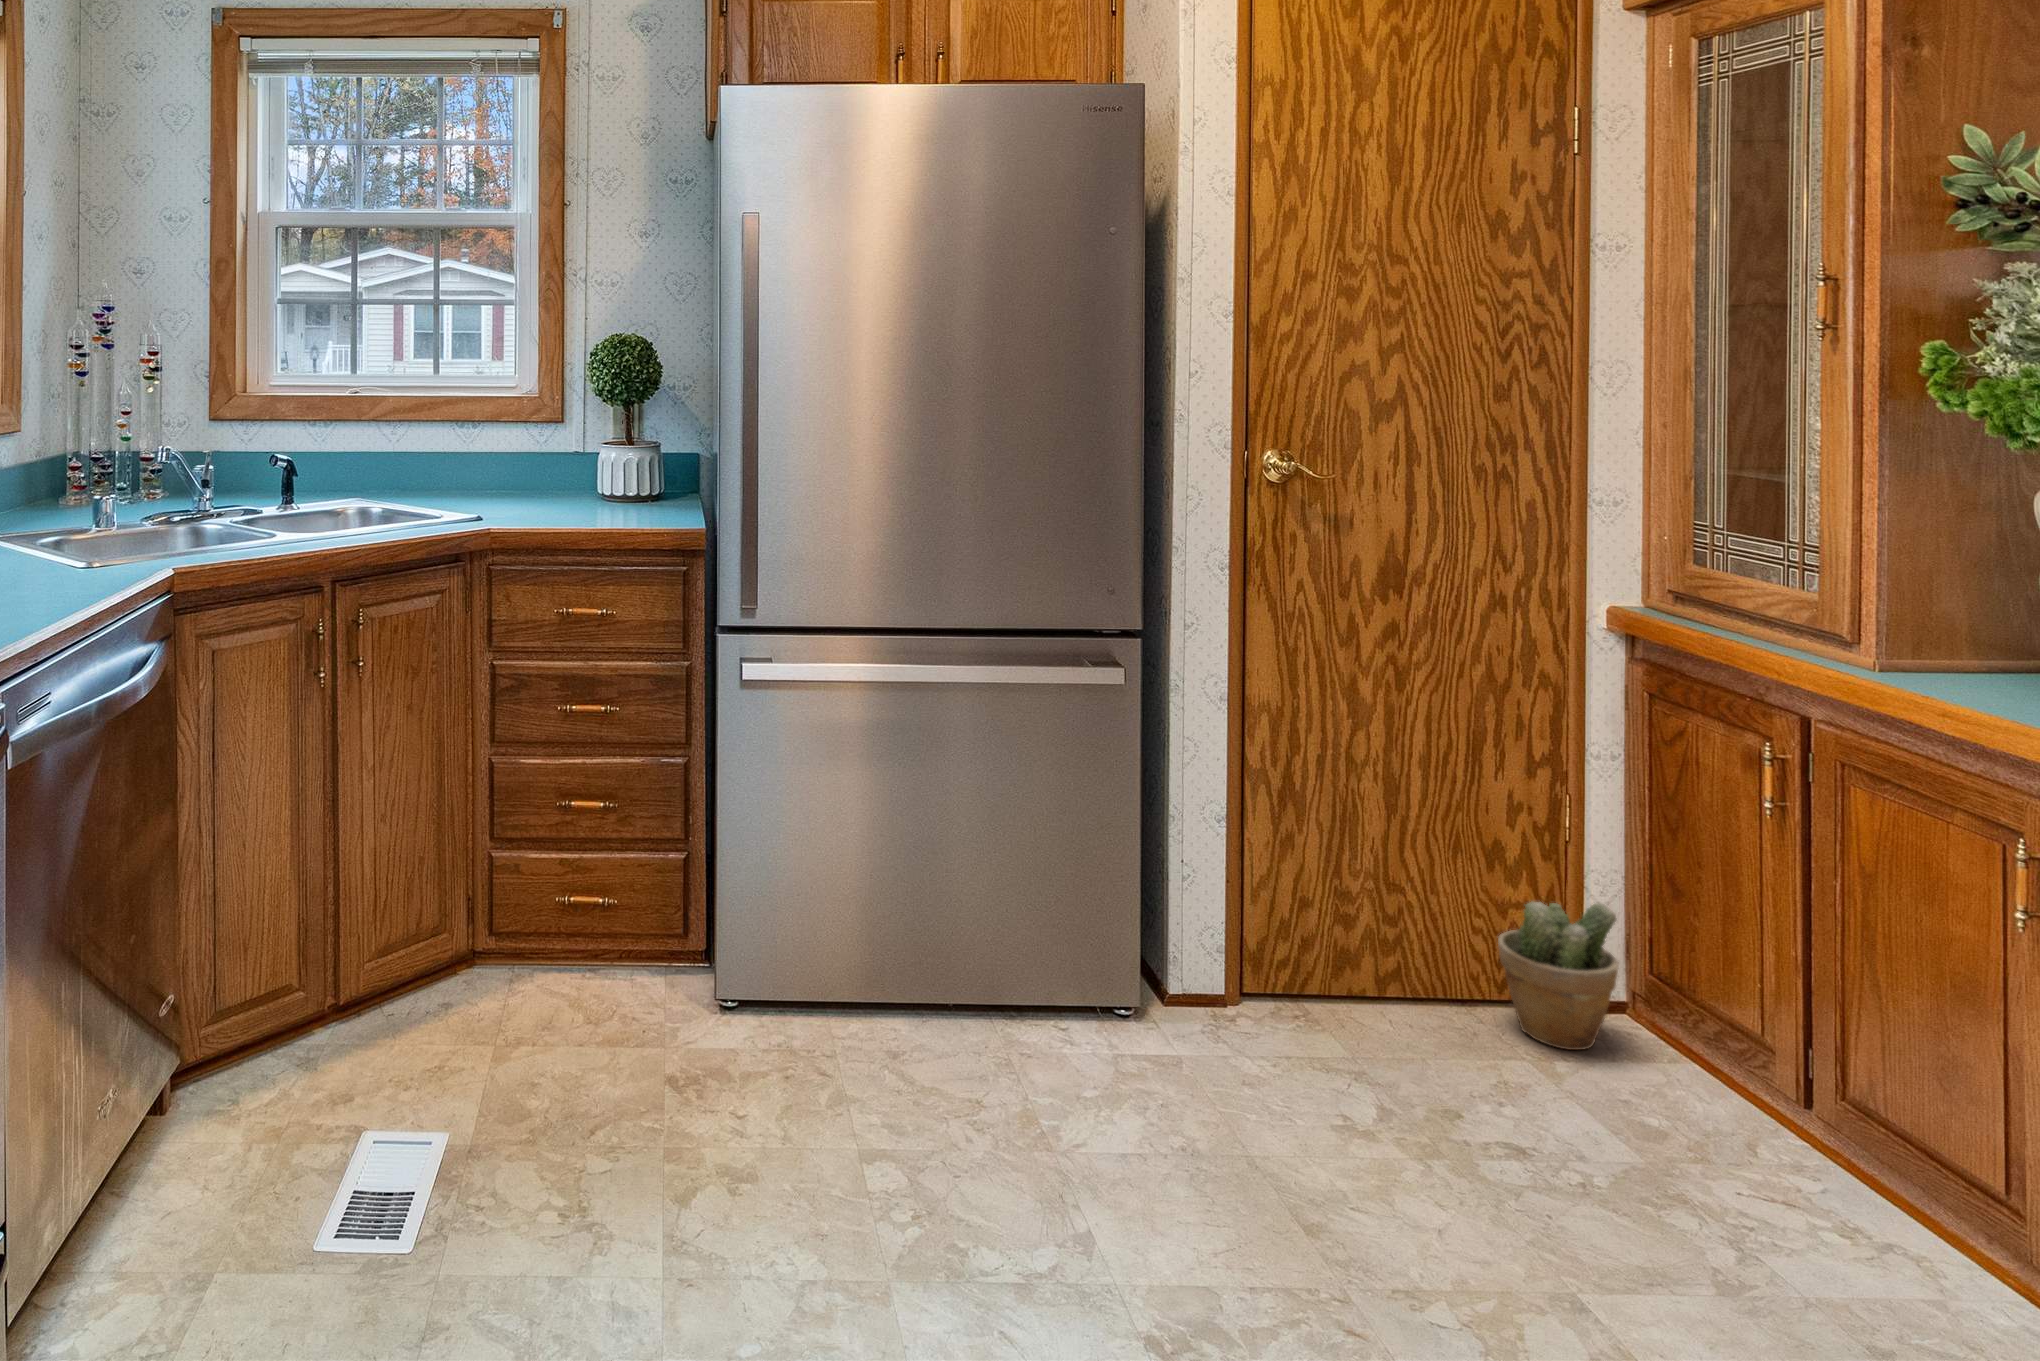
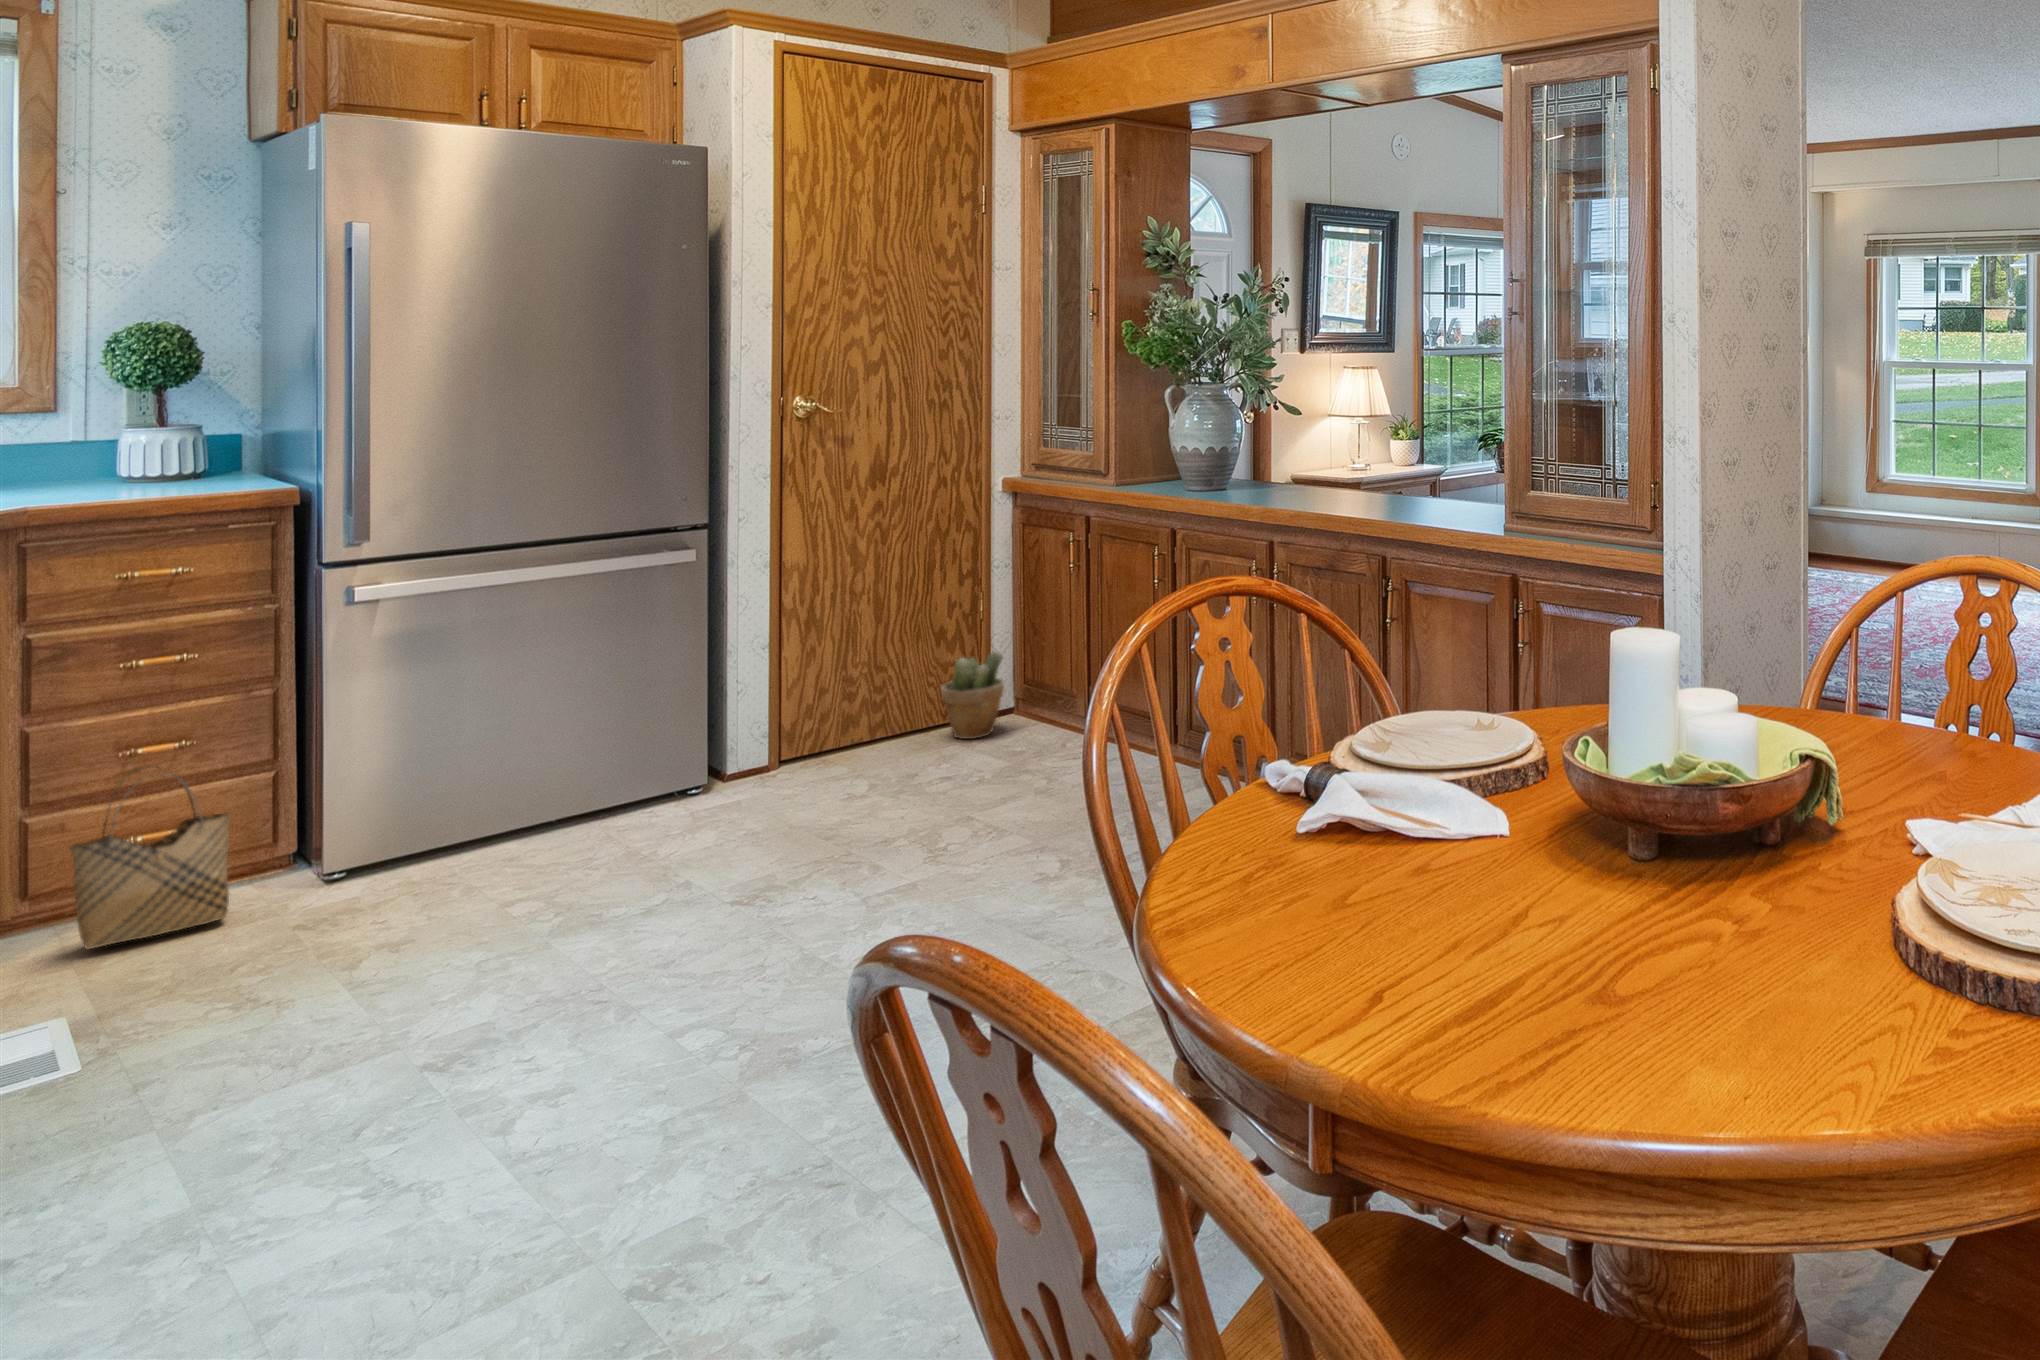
woven basket: none [469,822,605,1026] -> present [70,765,231,949]

